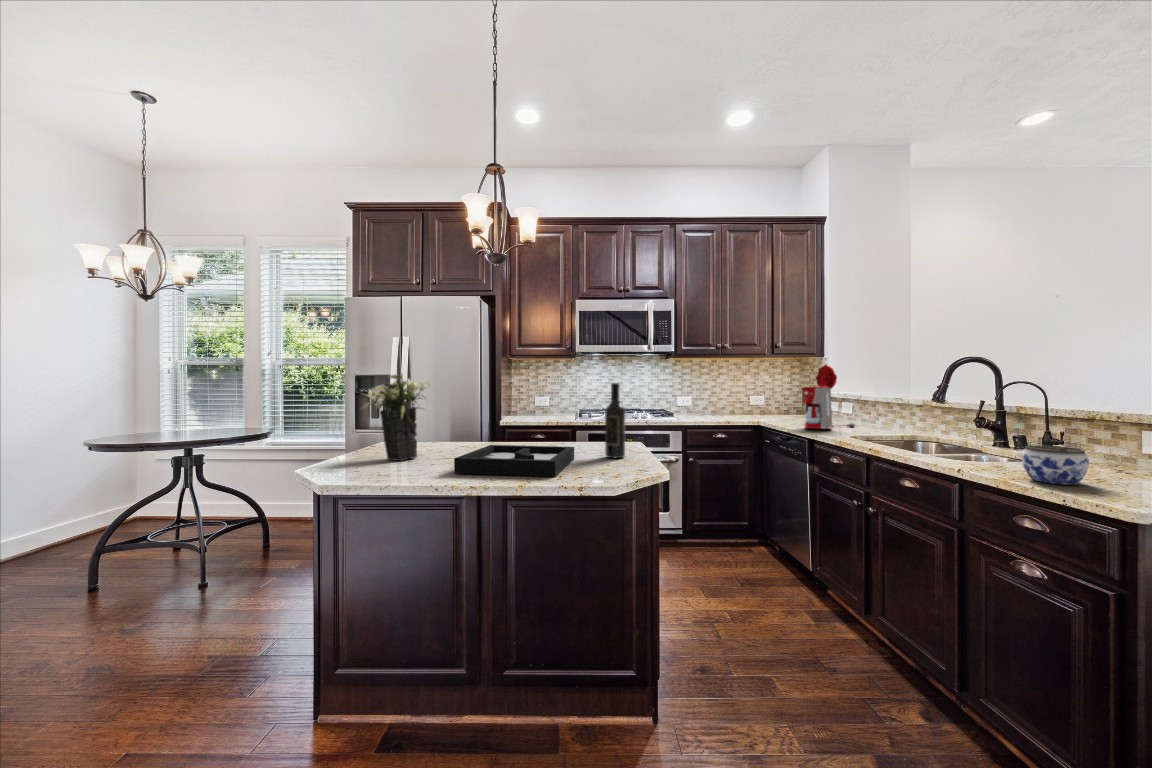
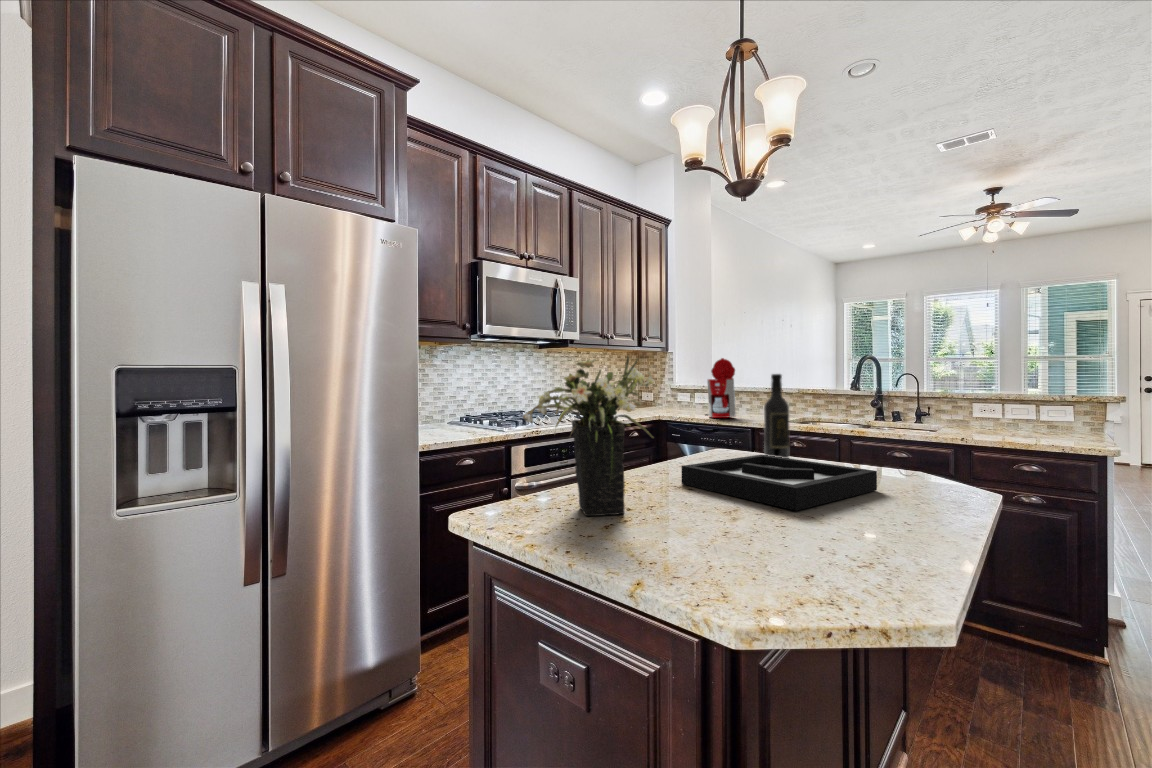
jar: present [1022,445,1089,485] -> none [974,415,1015,440]

